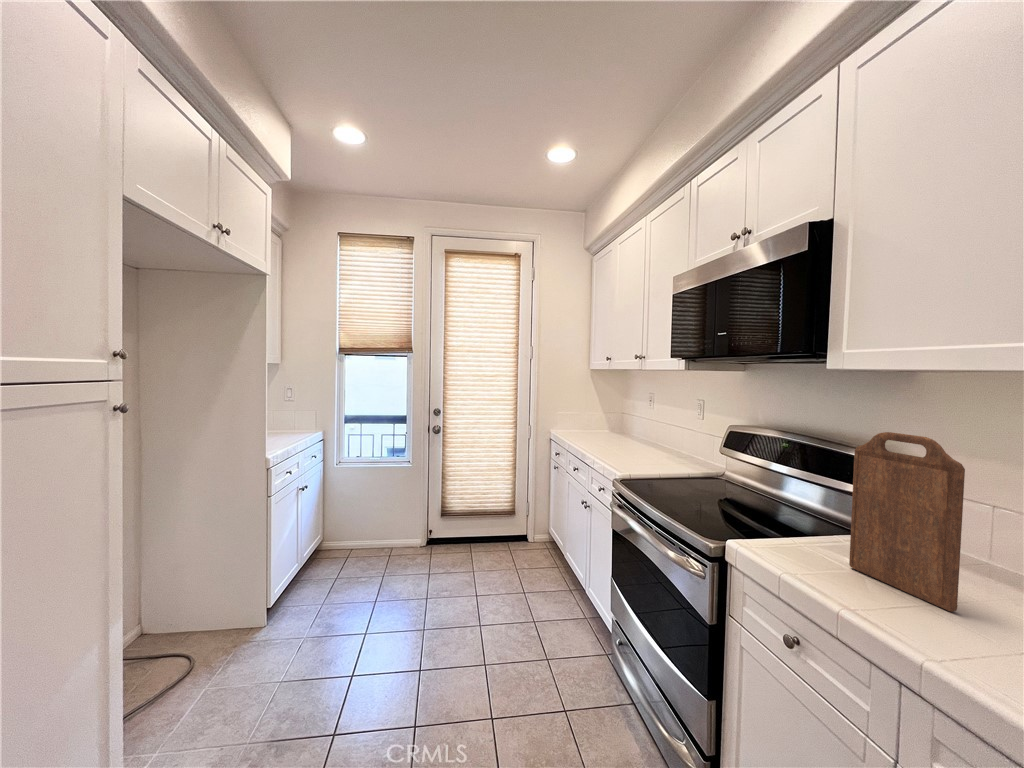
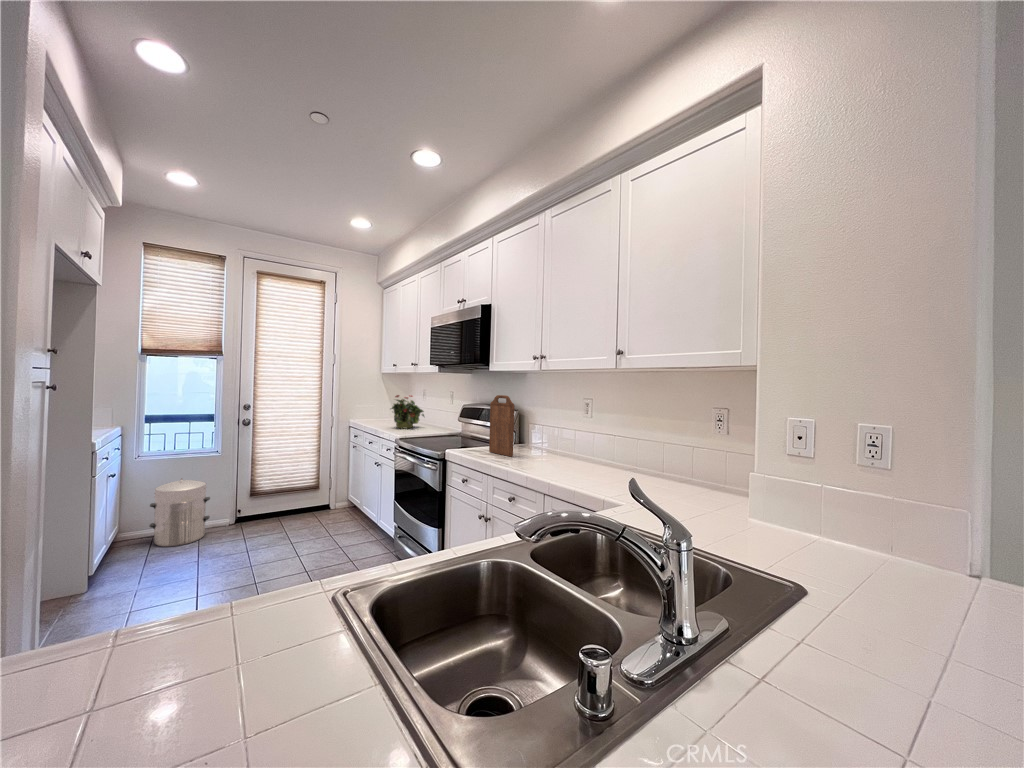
potted plant: none [602,402,655,453] -> present [391,395,424,428]
waste bin: none [343,491,399,570] -> present [149,478,210,547]

